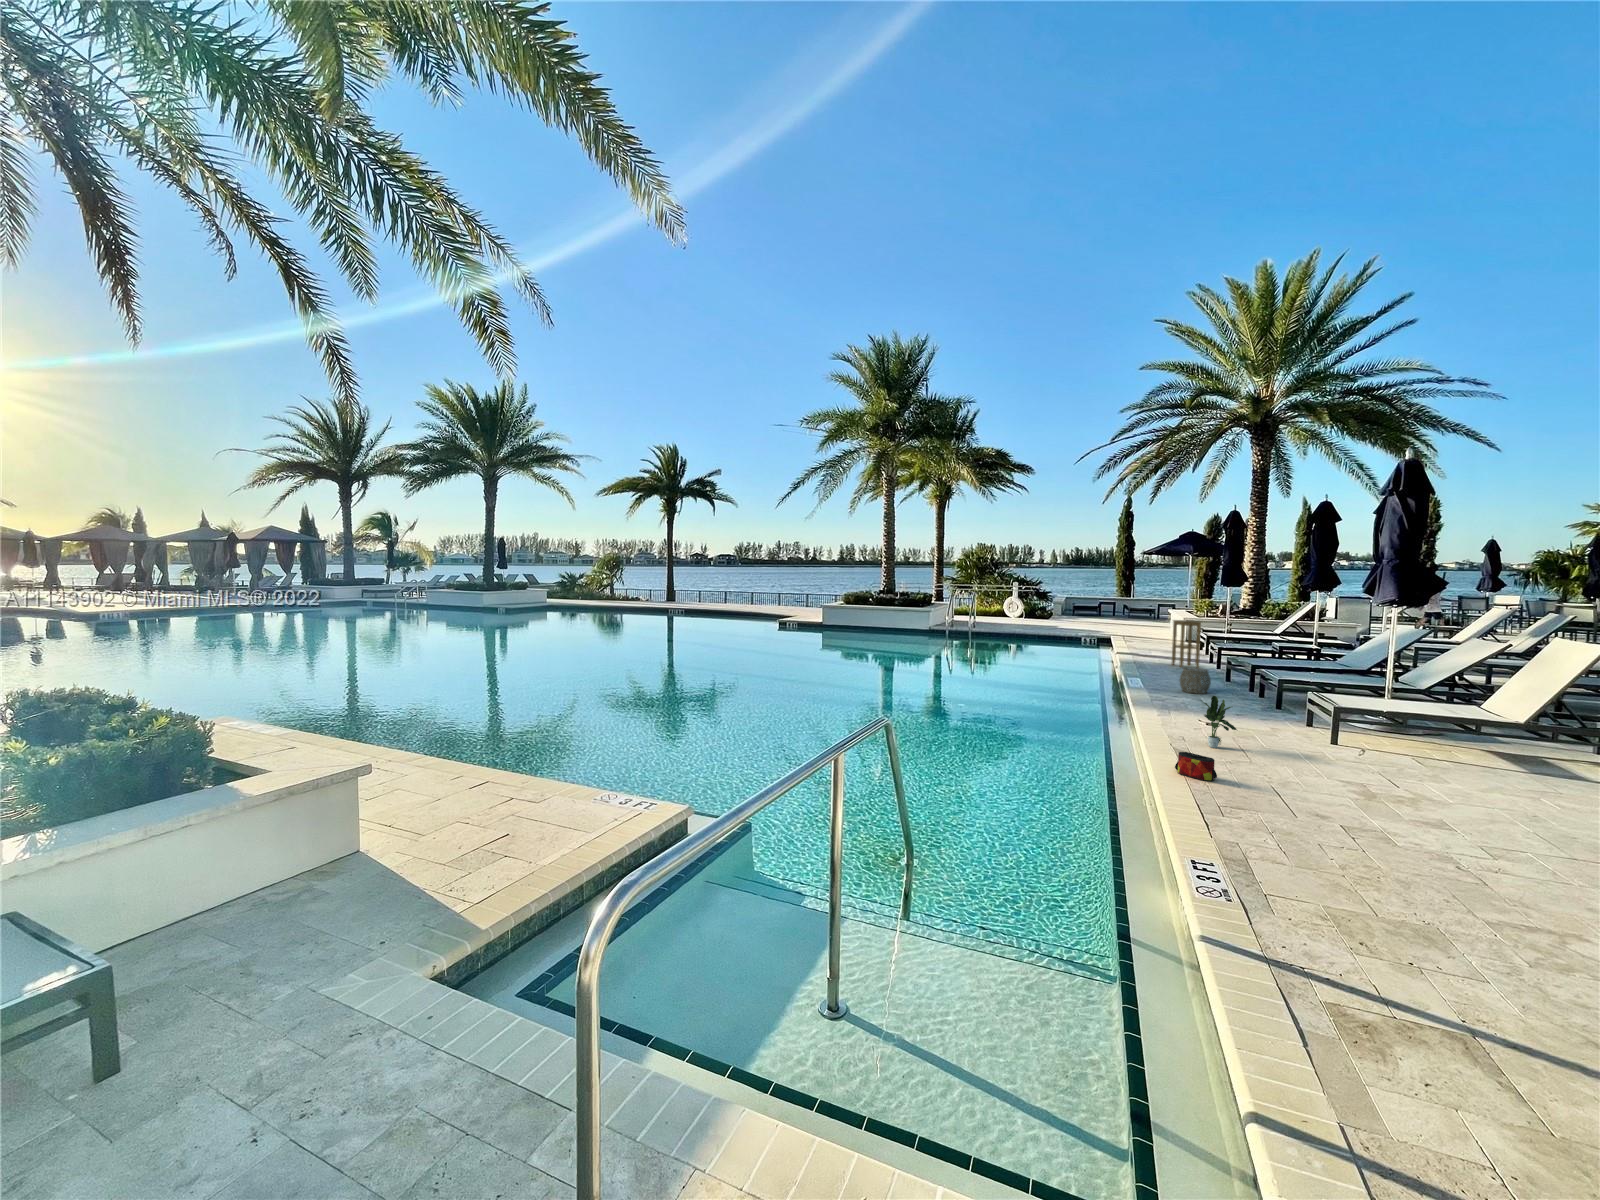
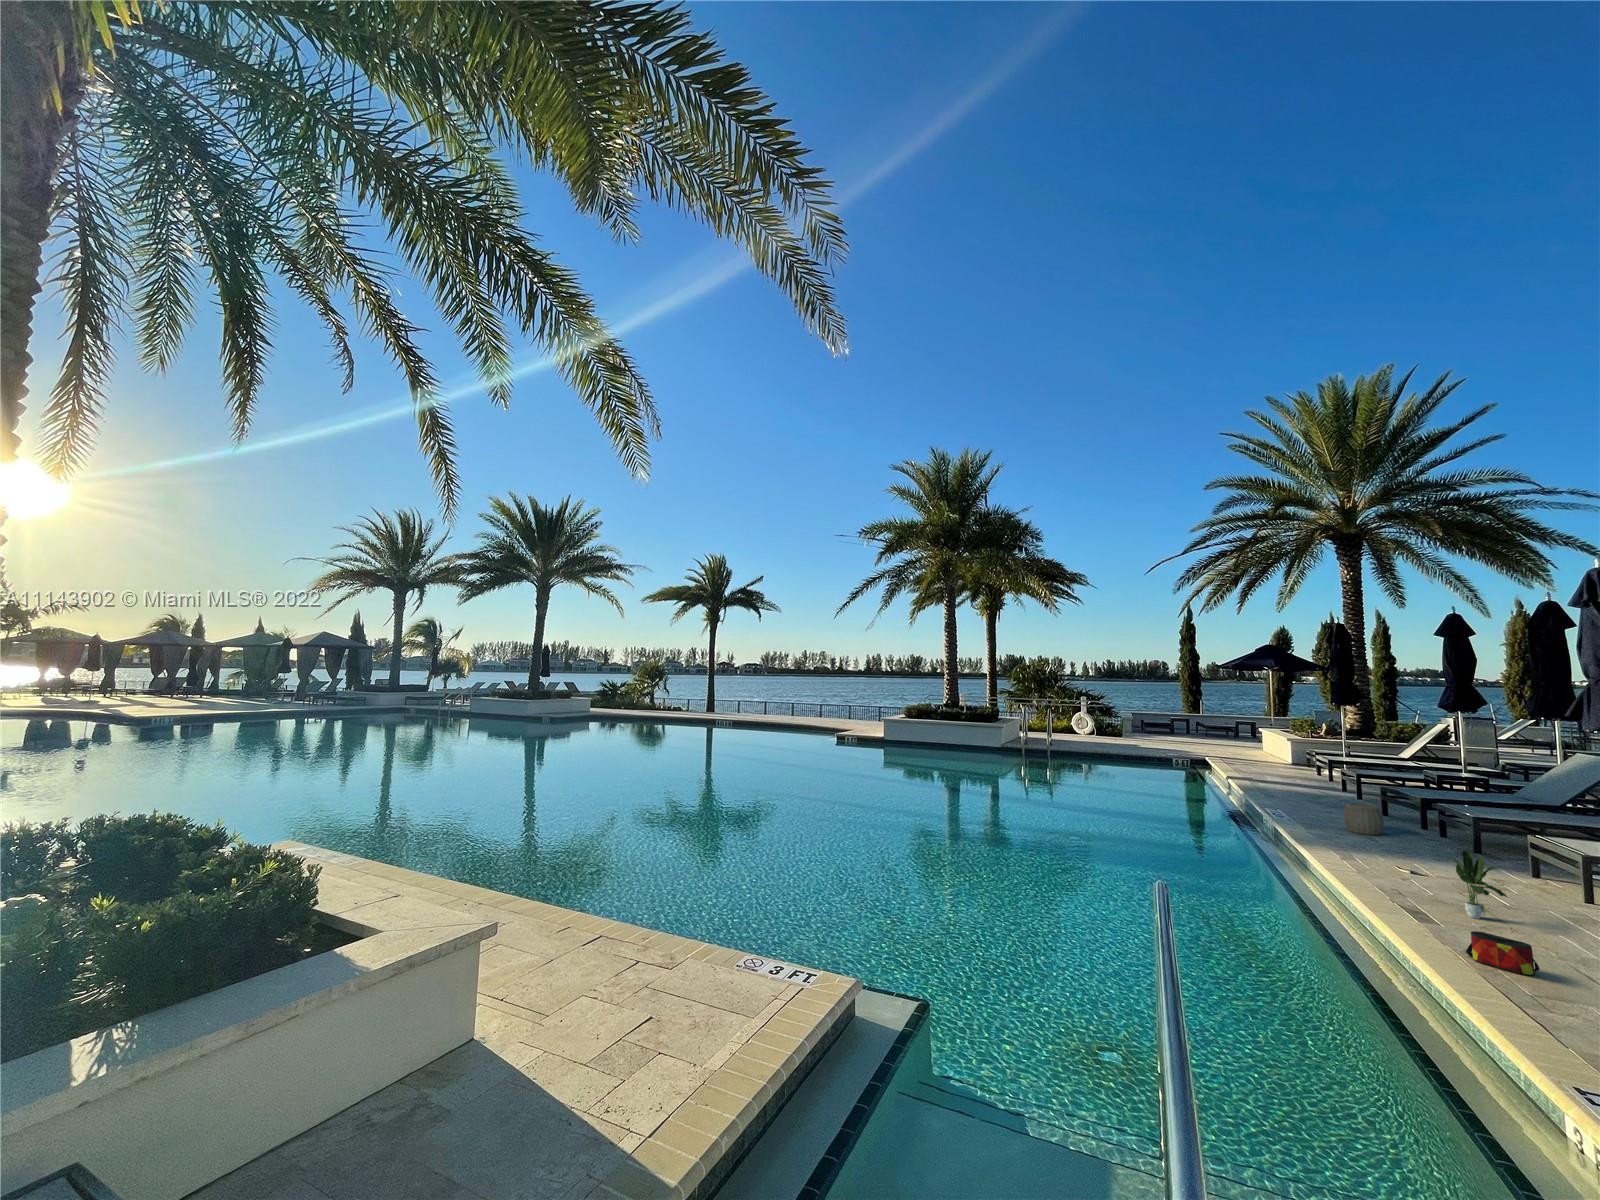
stool: present [1172,620,1201,668] -> none [1295,743,1334,798]

